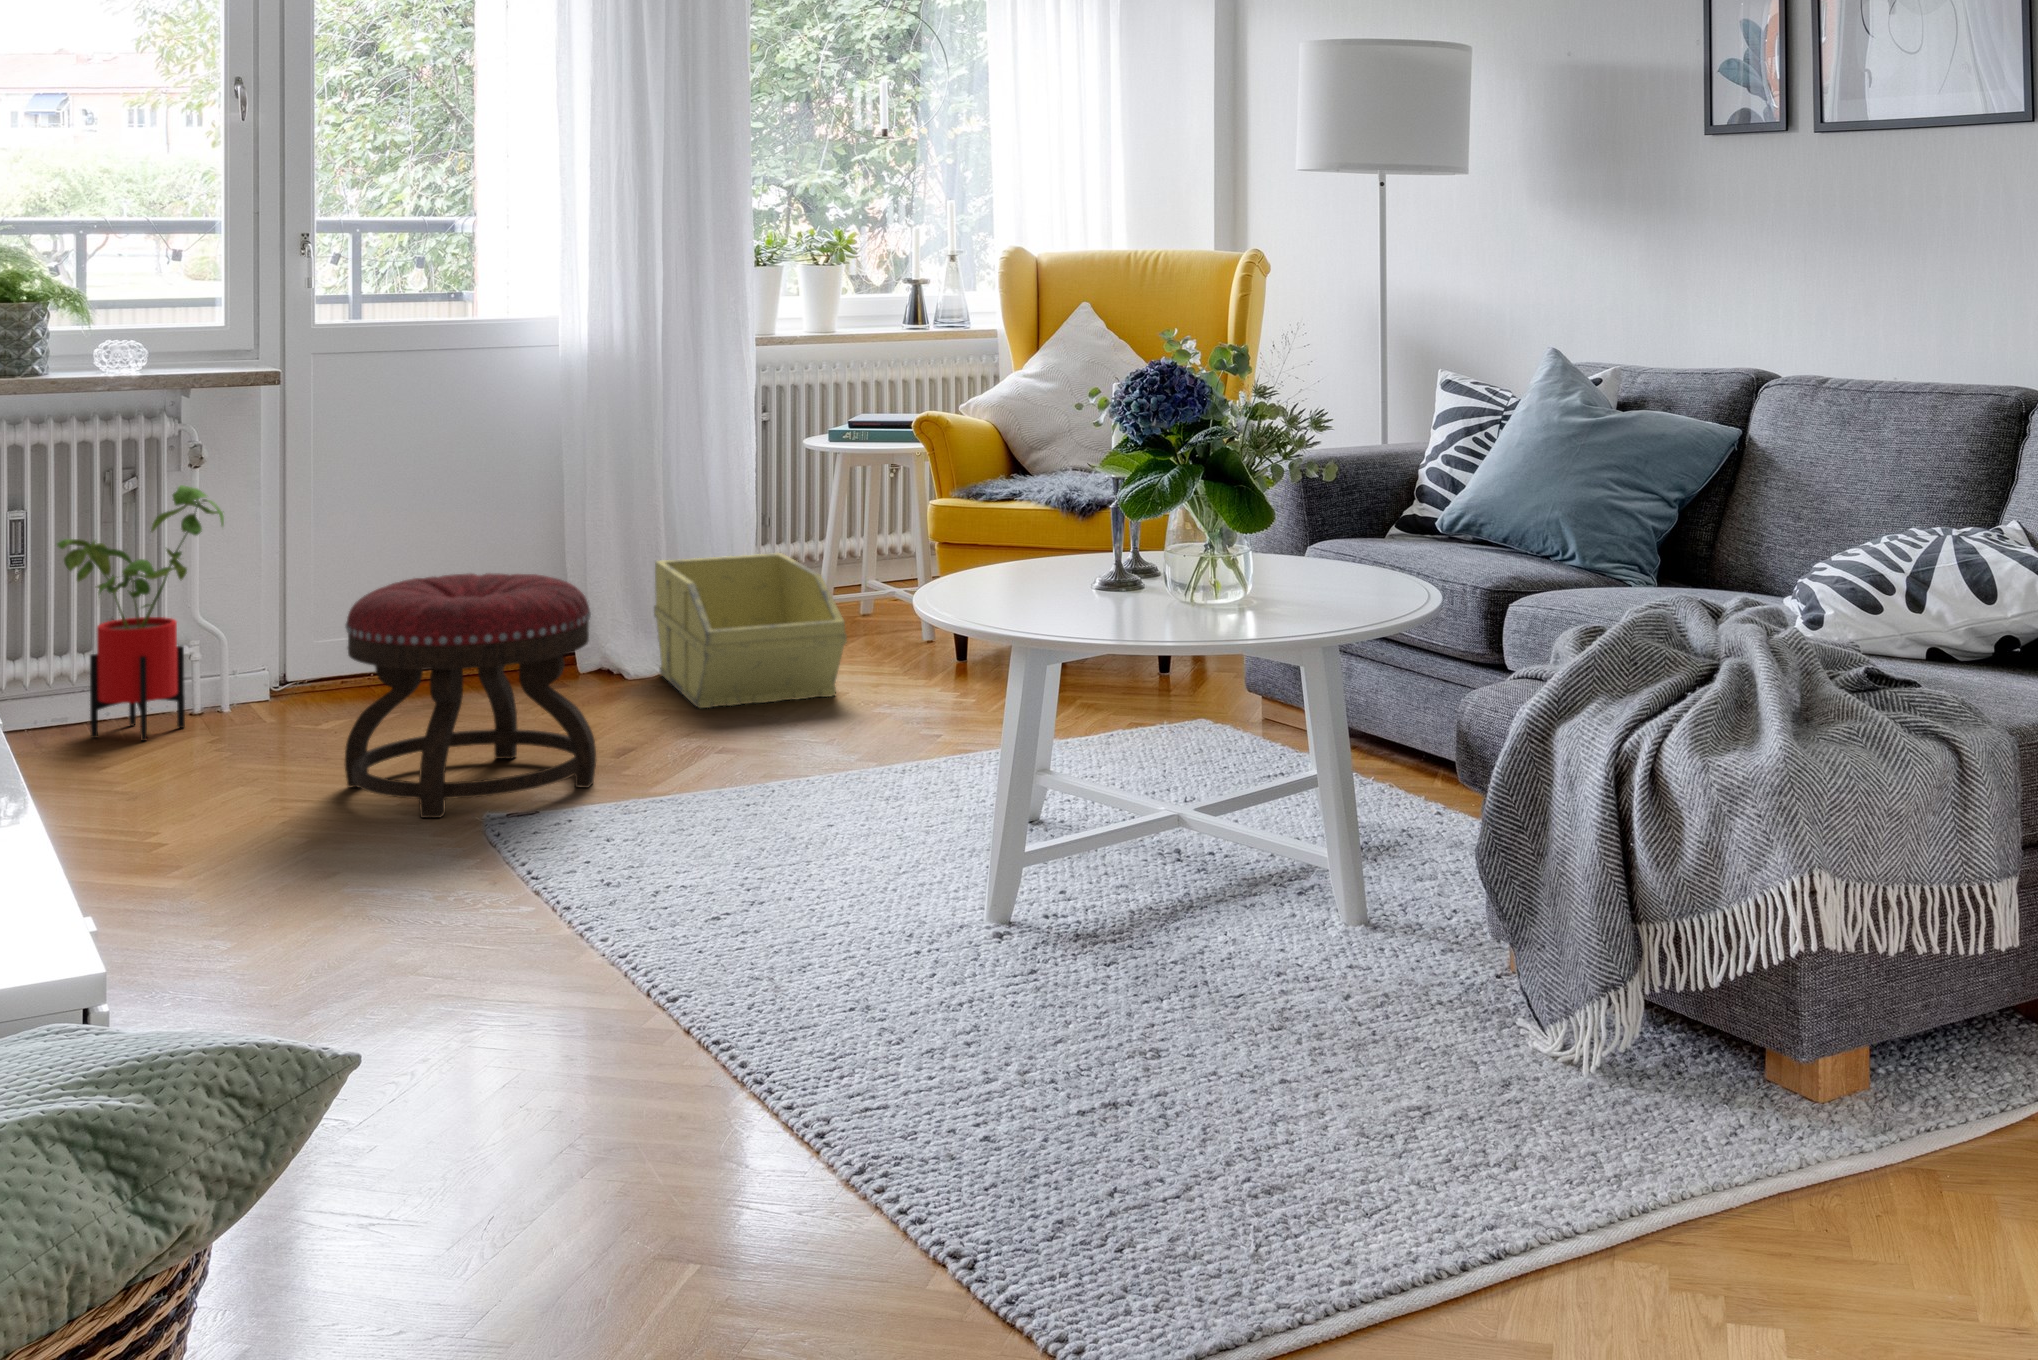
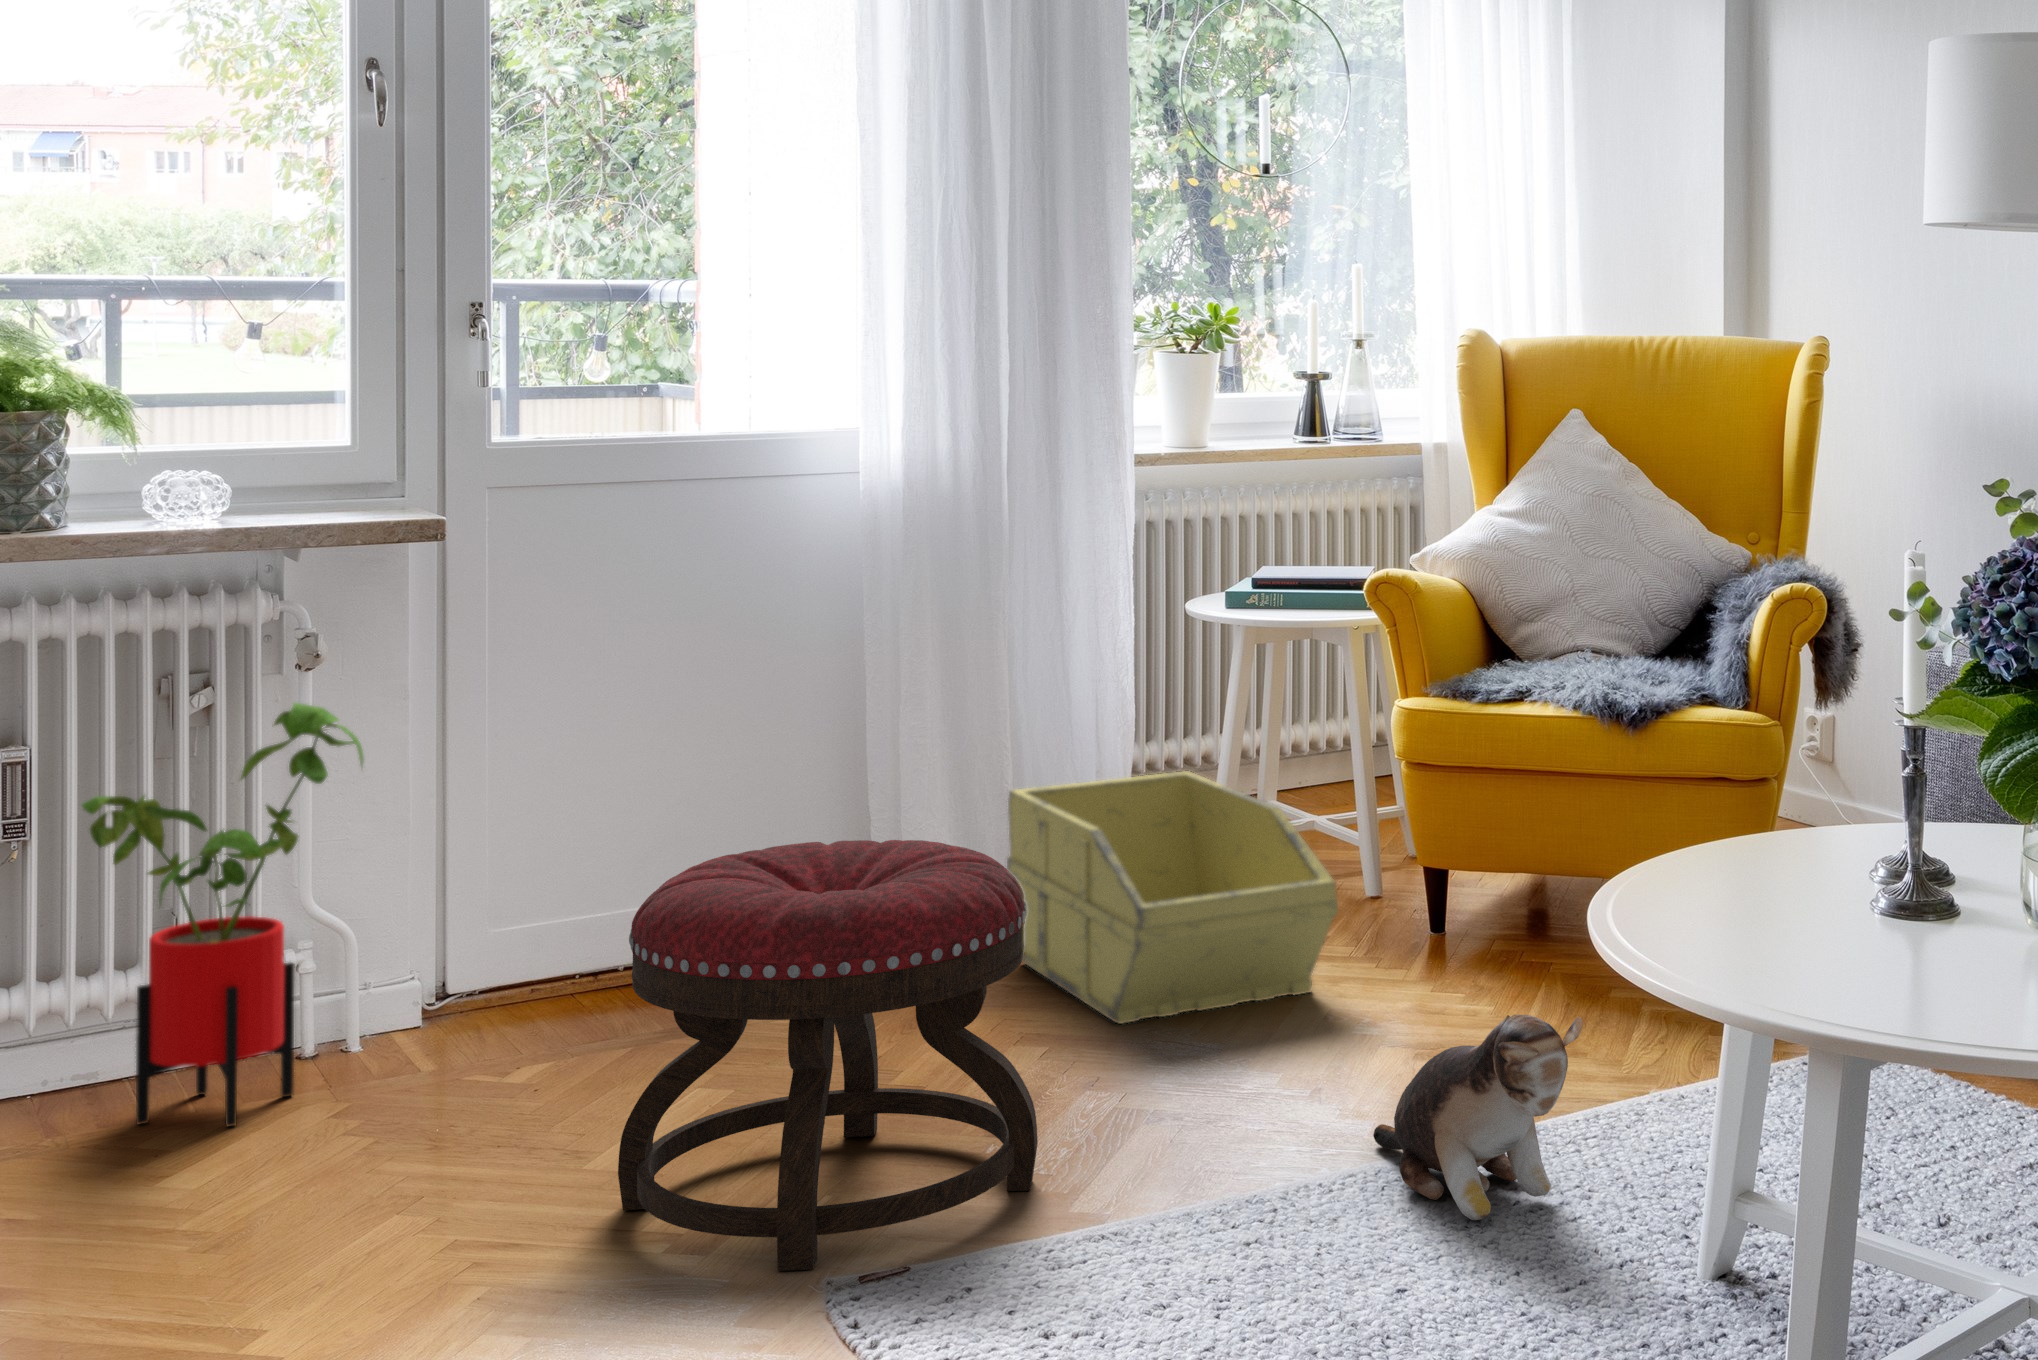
plush toy: none [809,685,904,811] -> present [1373,1015,1583,1220]

